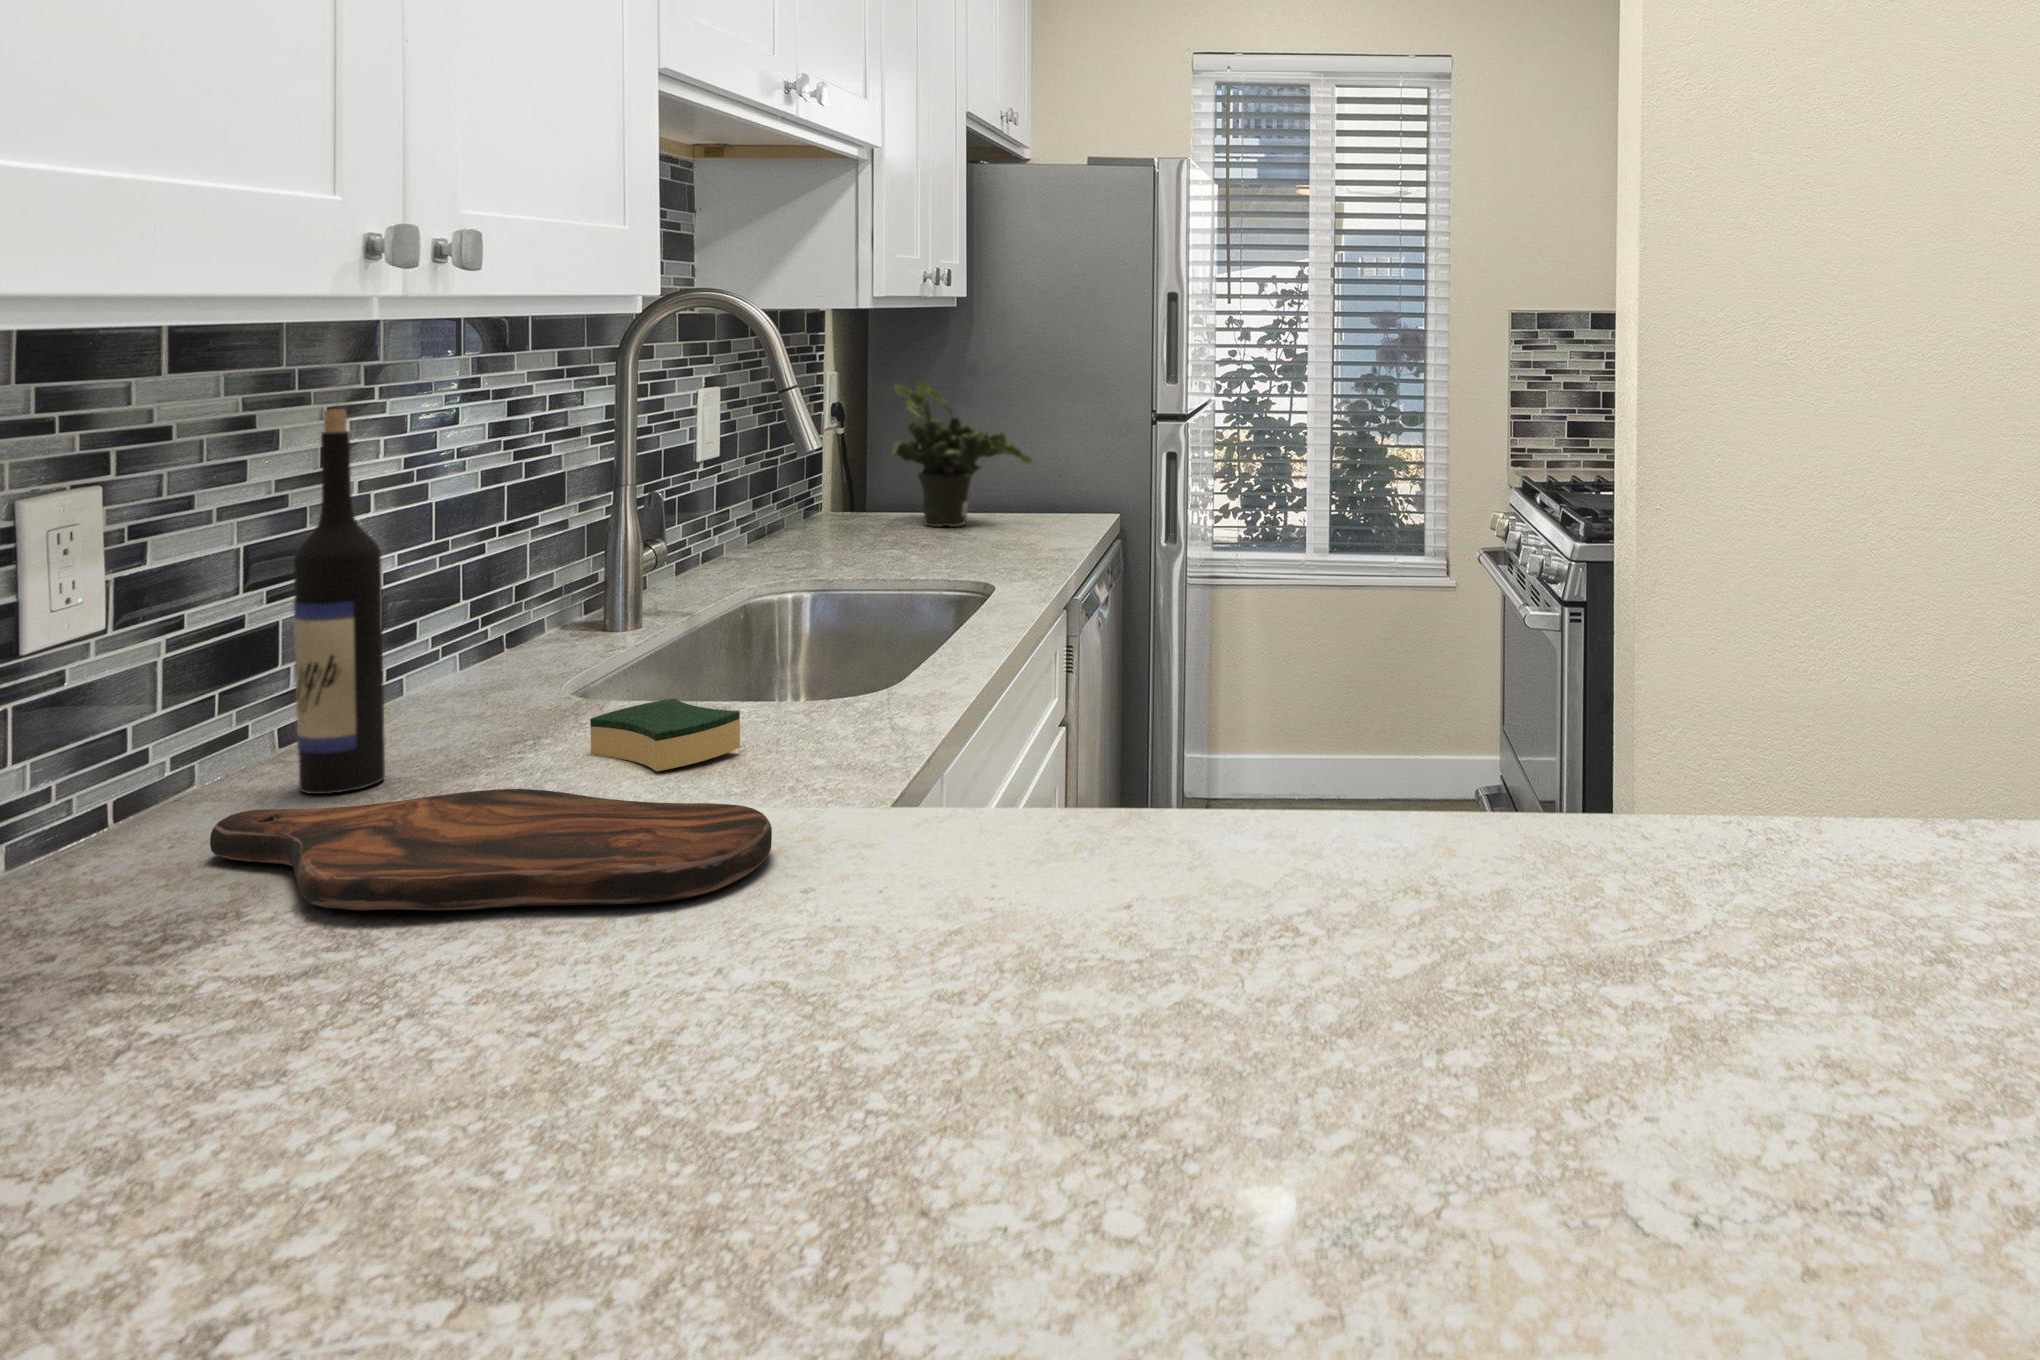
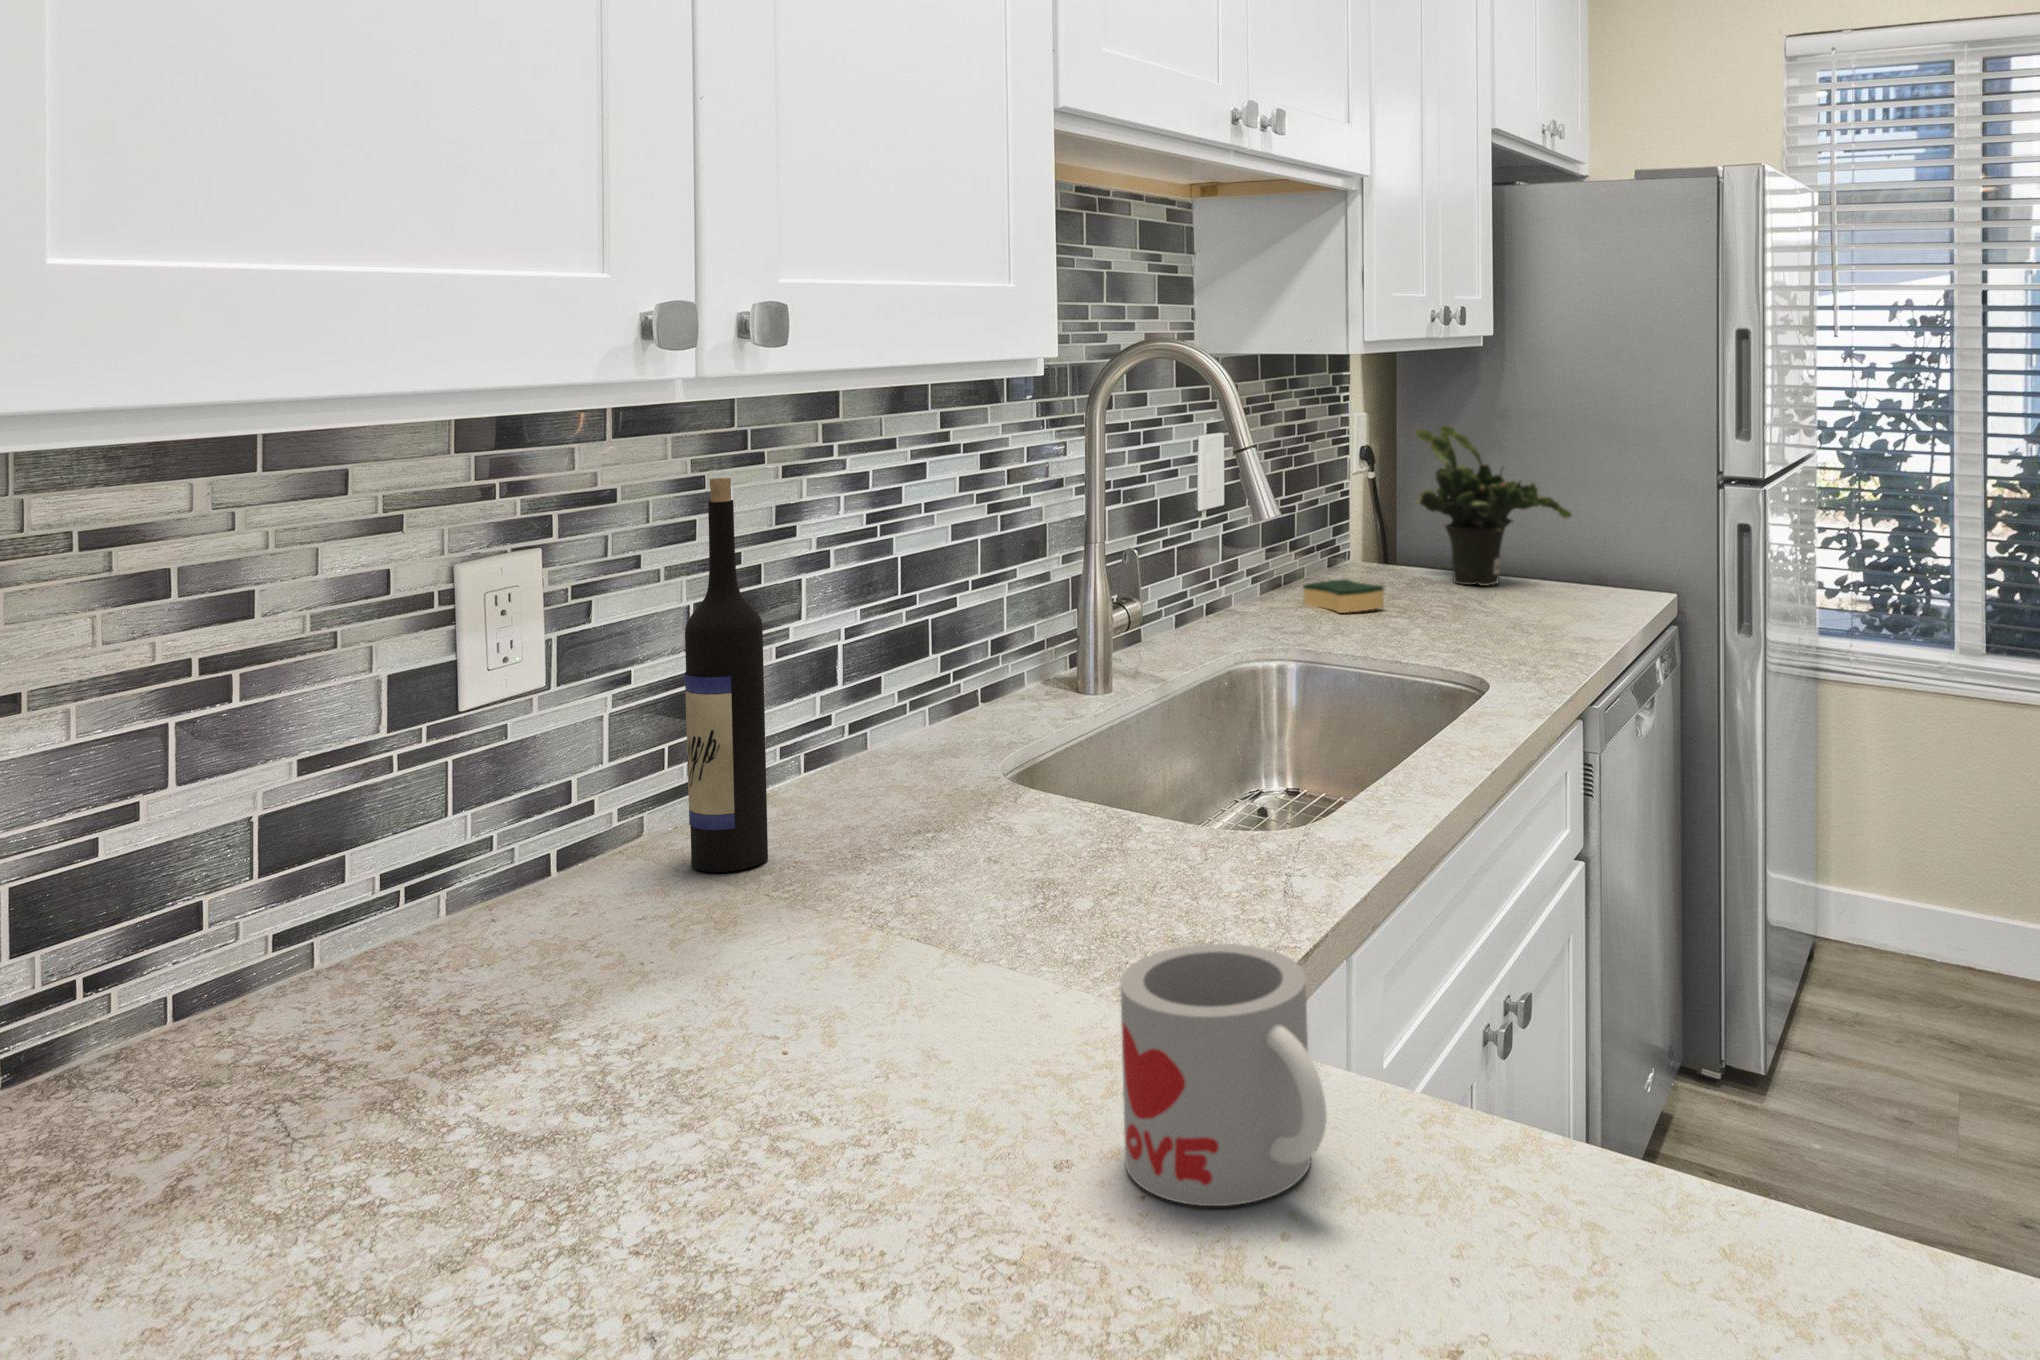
sponge: present [590,698,740,771] -> present [1303,579,1384,613]
mug: none [880,746,1057,930] -> present [1120,944,1327,1206]
cutting board: present [210,789,772,910] -> none [567,892,1057,1084]

